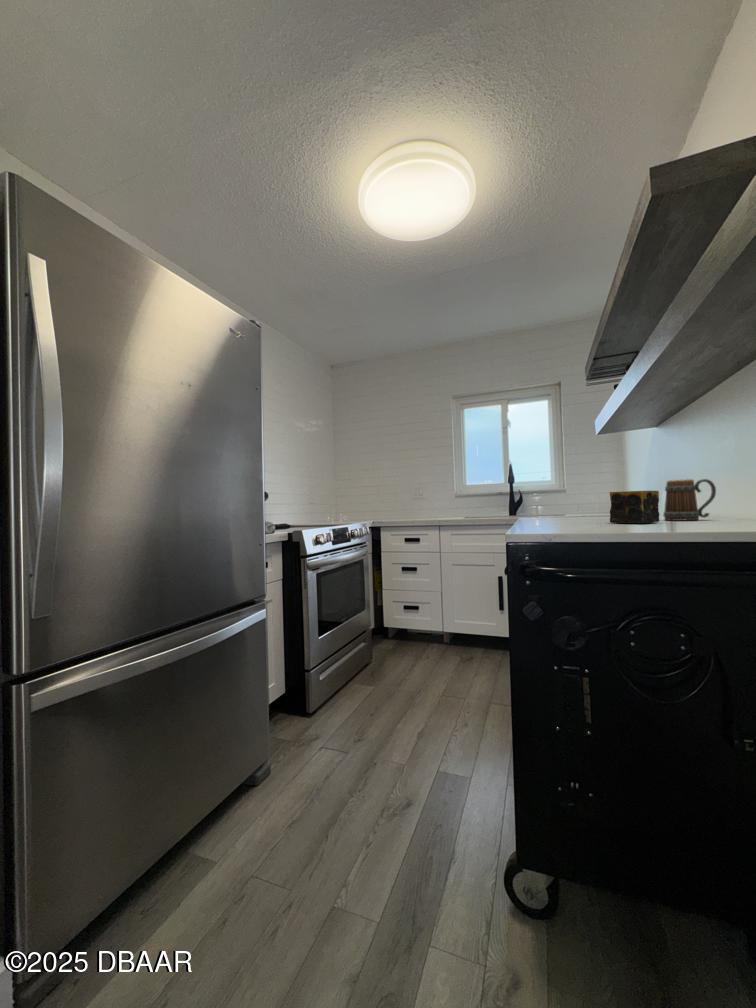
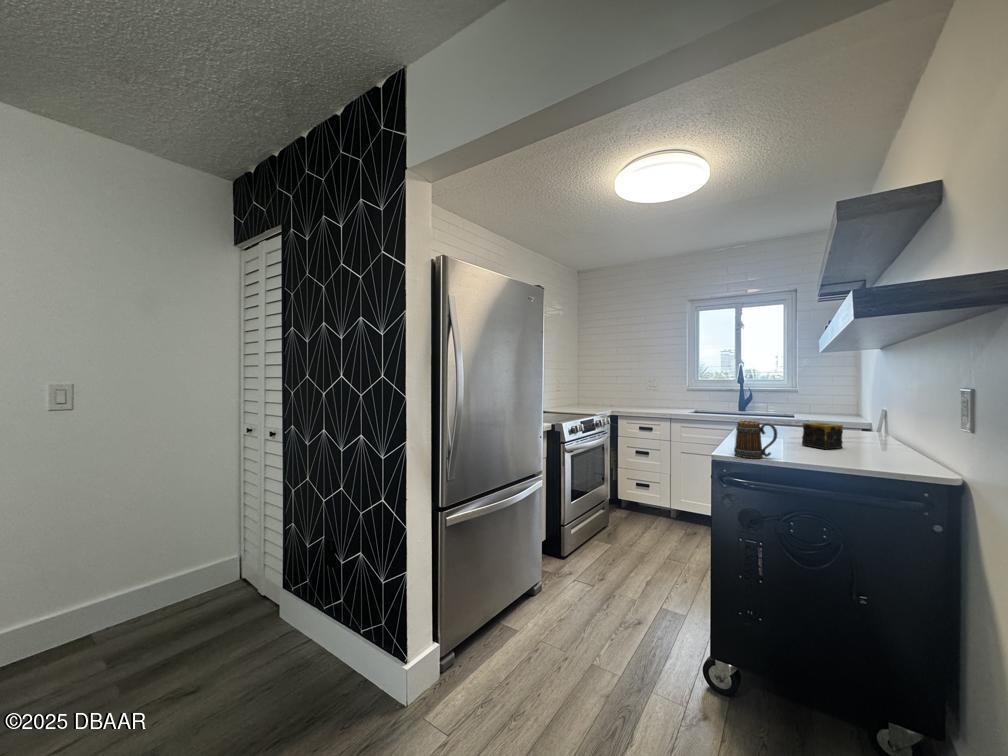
mug: present [664,479,716,521] -> present [734,421,777,458]

